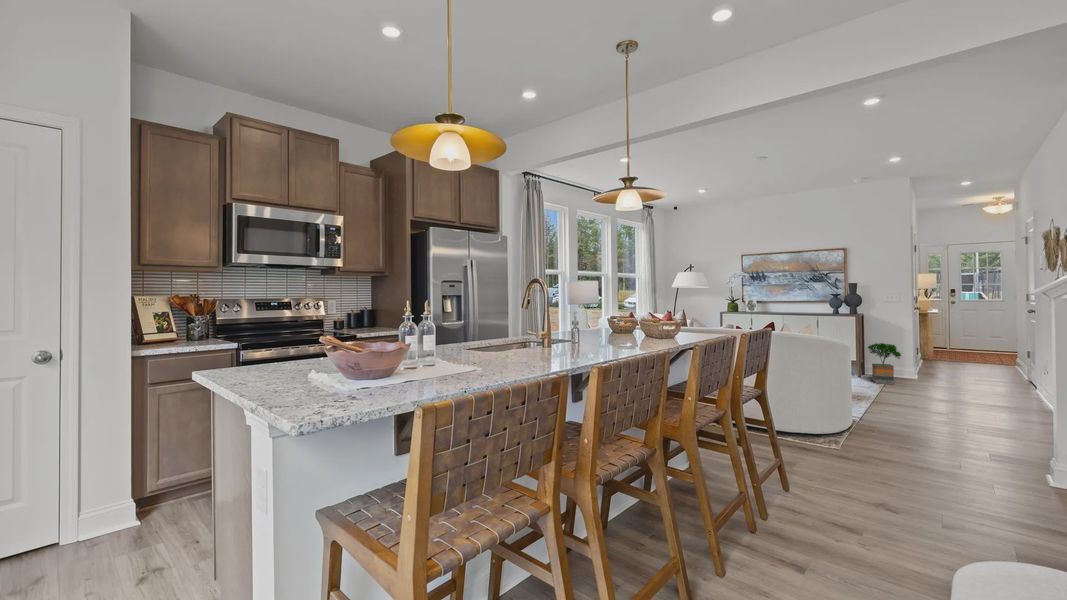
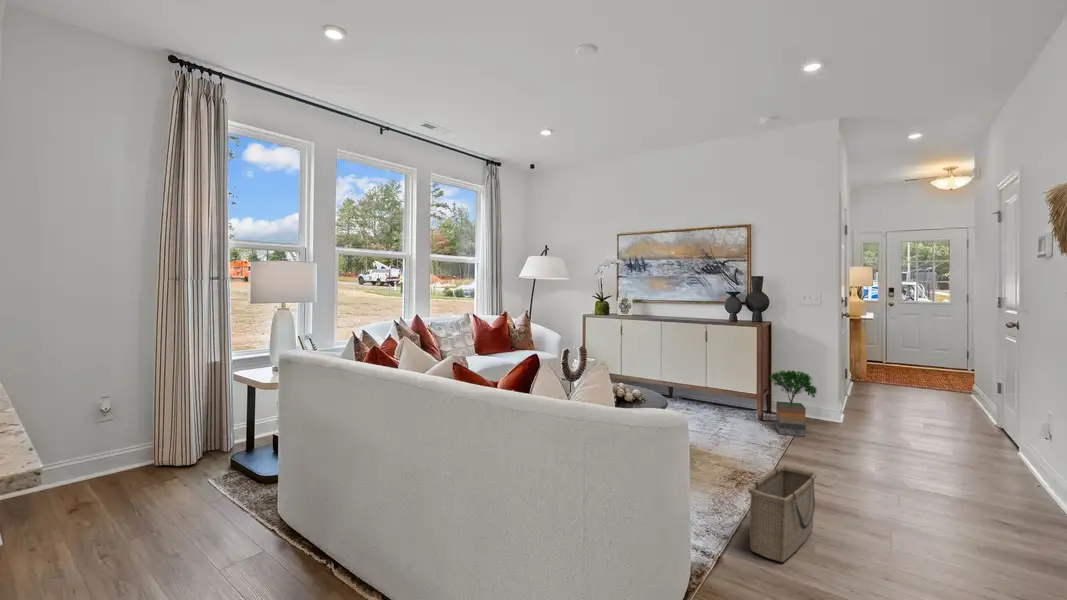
basket: none [875,382,909,422] -> present [748,465,817,562]

